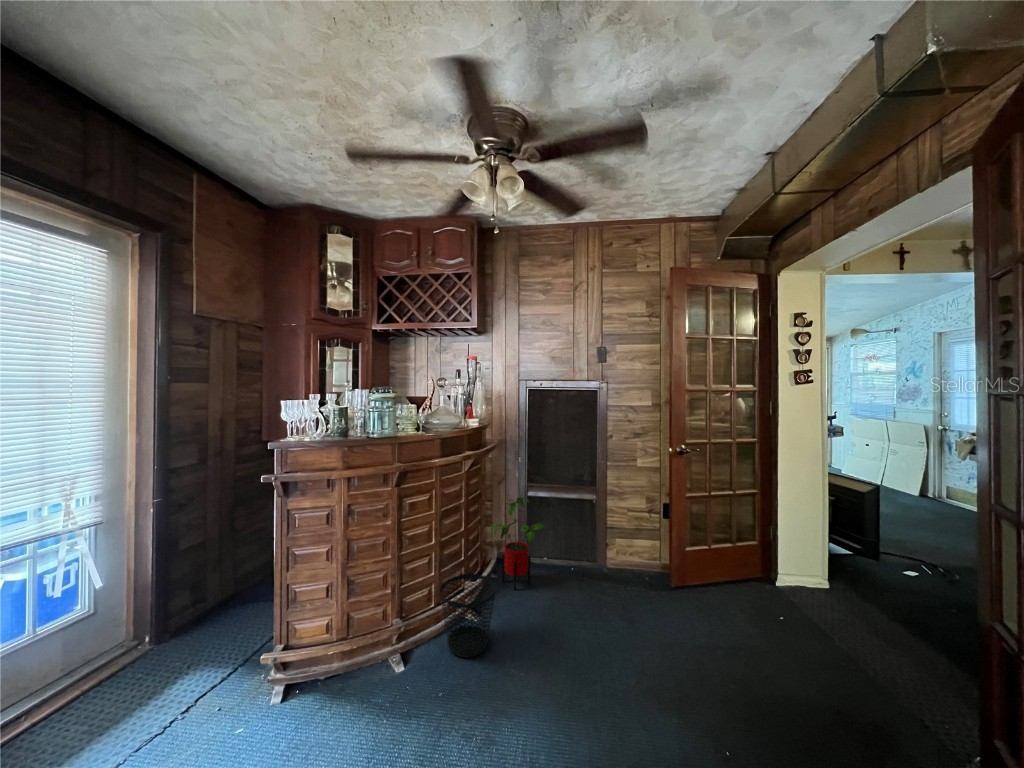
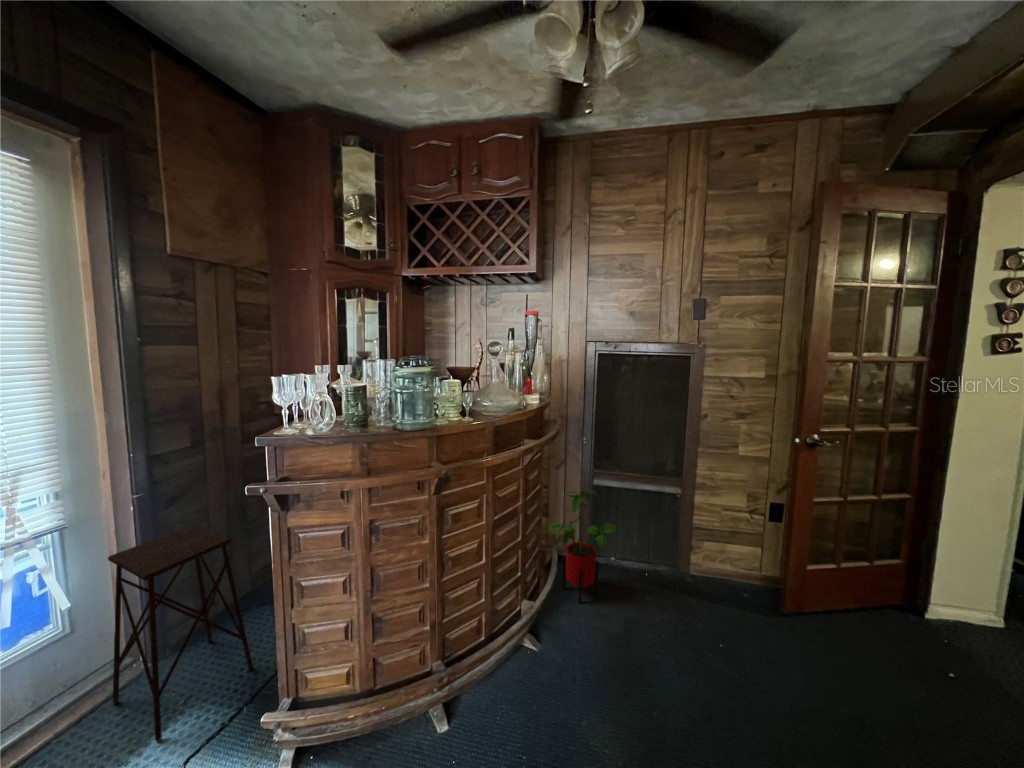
side table: none [125,526,242,692] -> present [108,525,253,741]
wastebasket: present [440,574,496,657] -> none [494,597,569,714]

